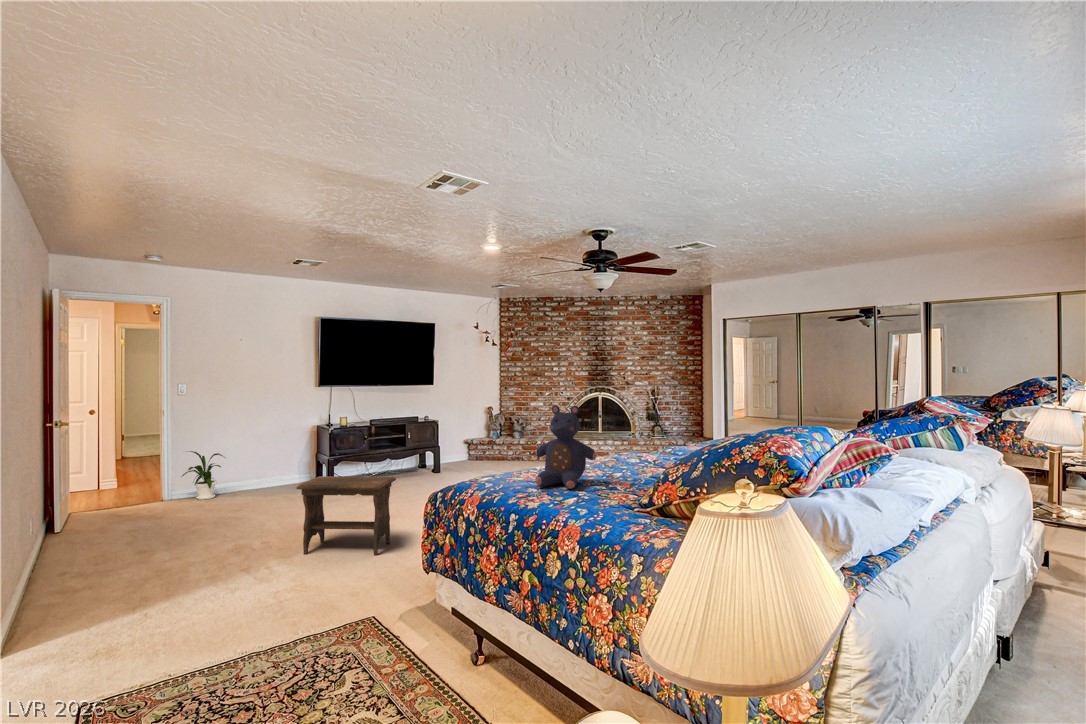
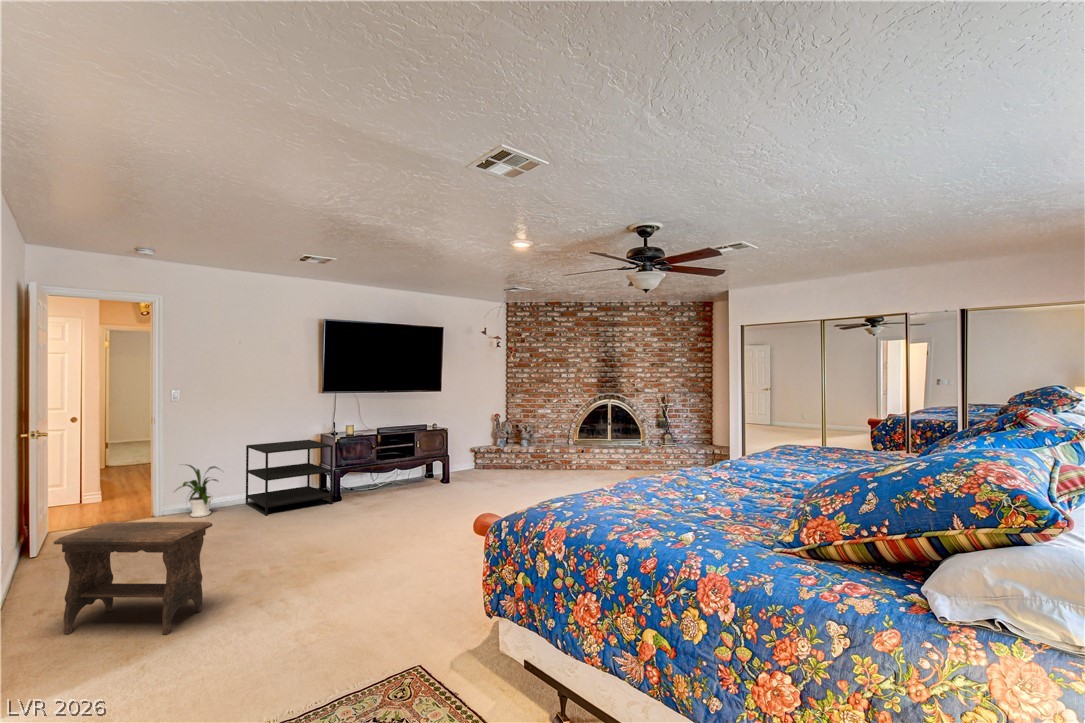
teddy bear: present [536,405,597,489] -> none [624,424,699,523]
side table: none [248,430,327,499] -> present [246,440,333,516]
footstool: present [296,476,396,555] -> present [54,522,212,634]

